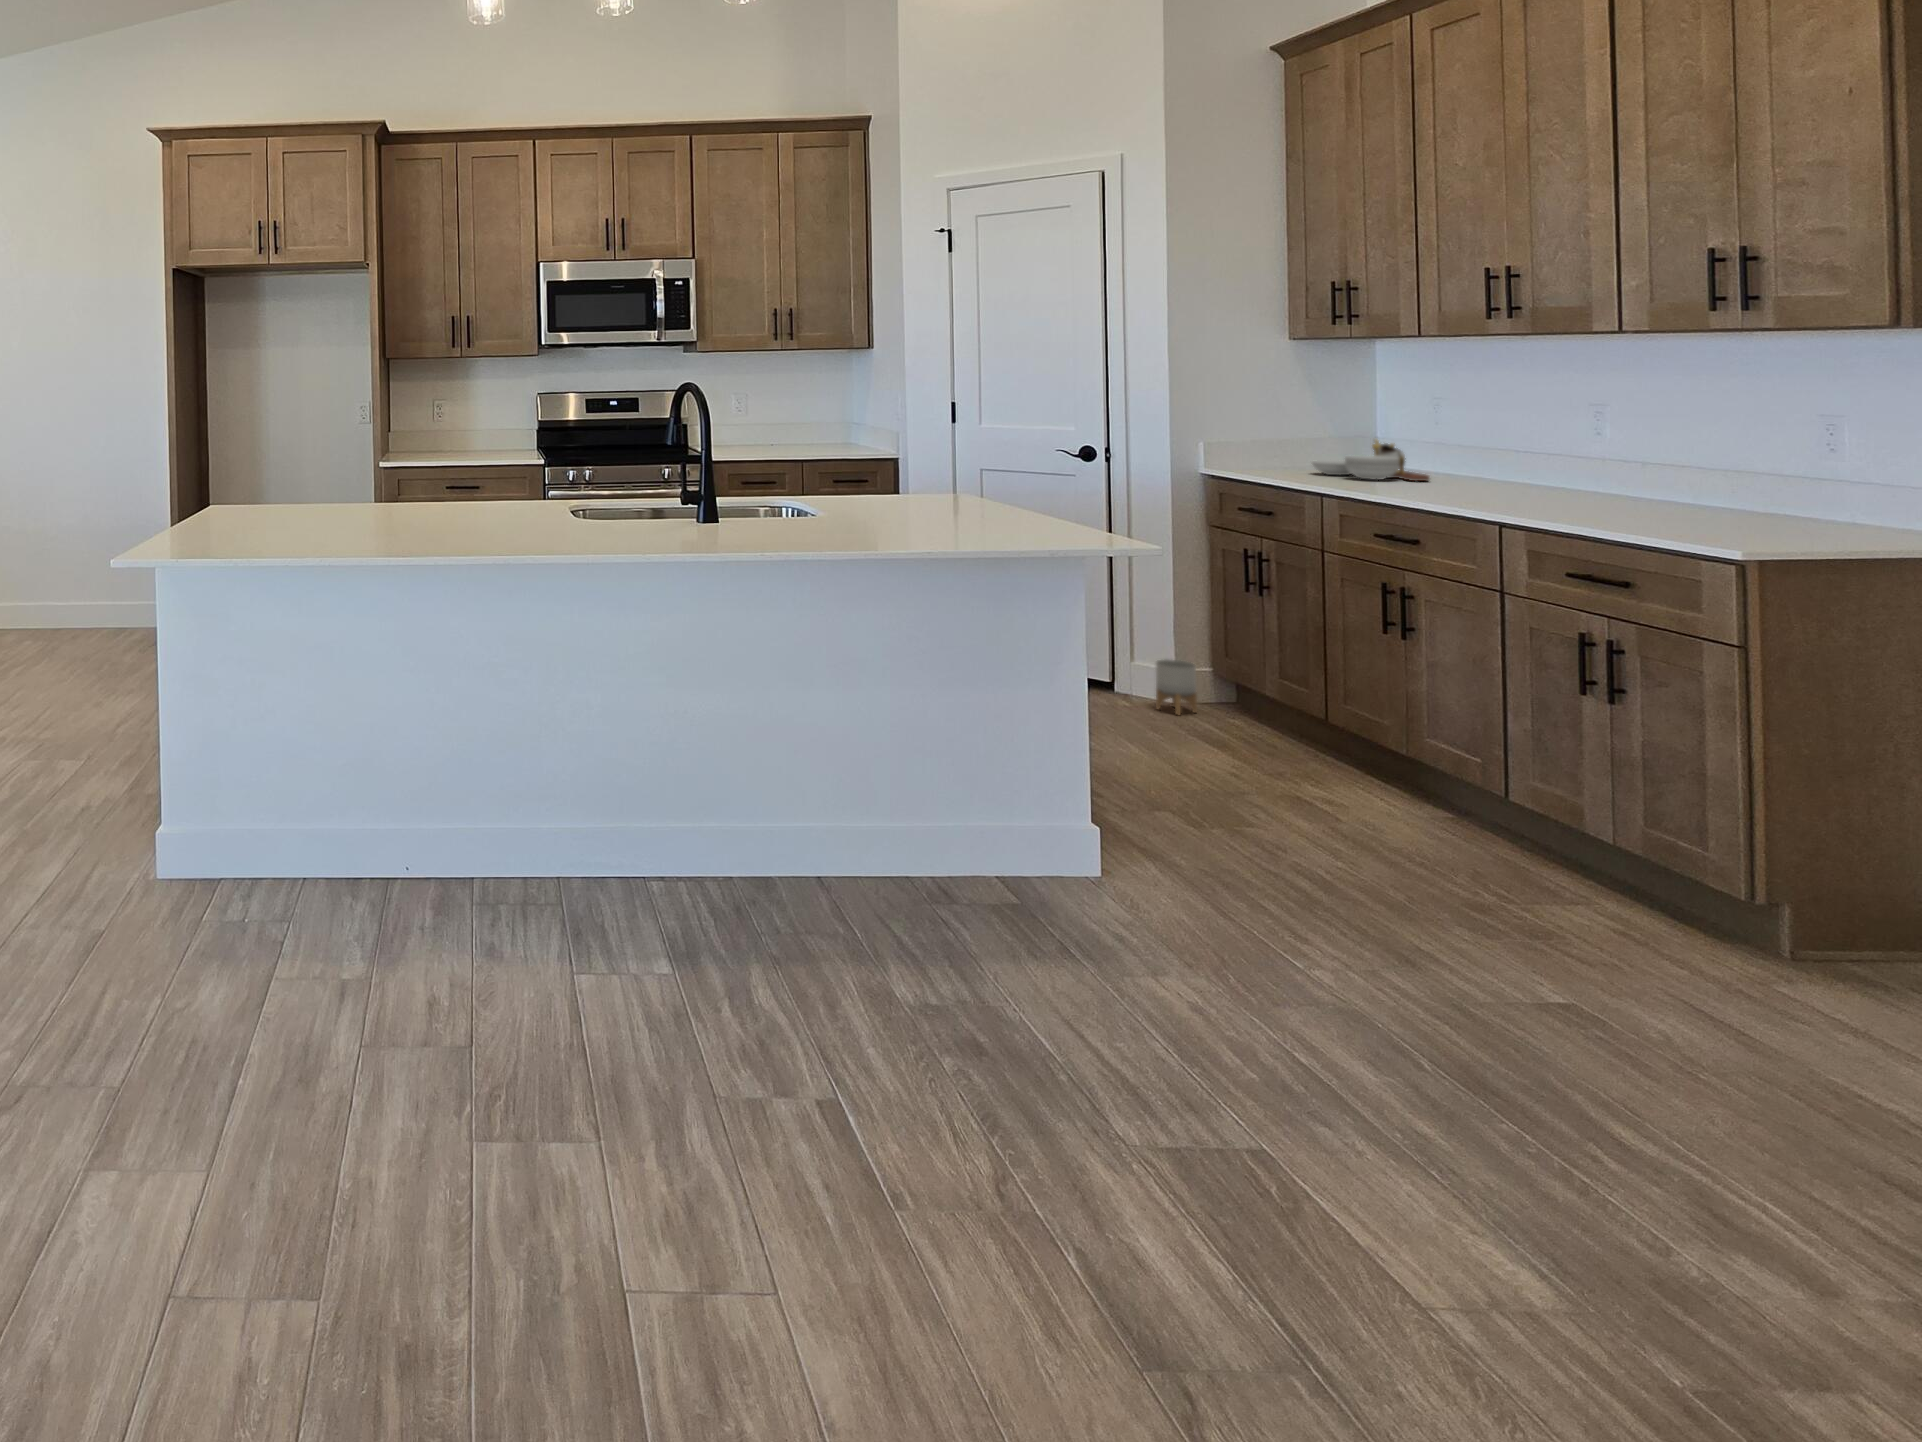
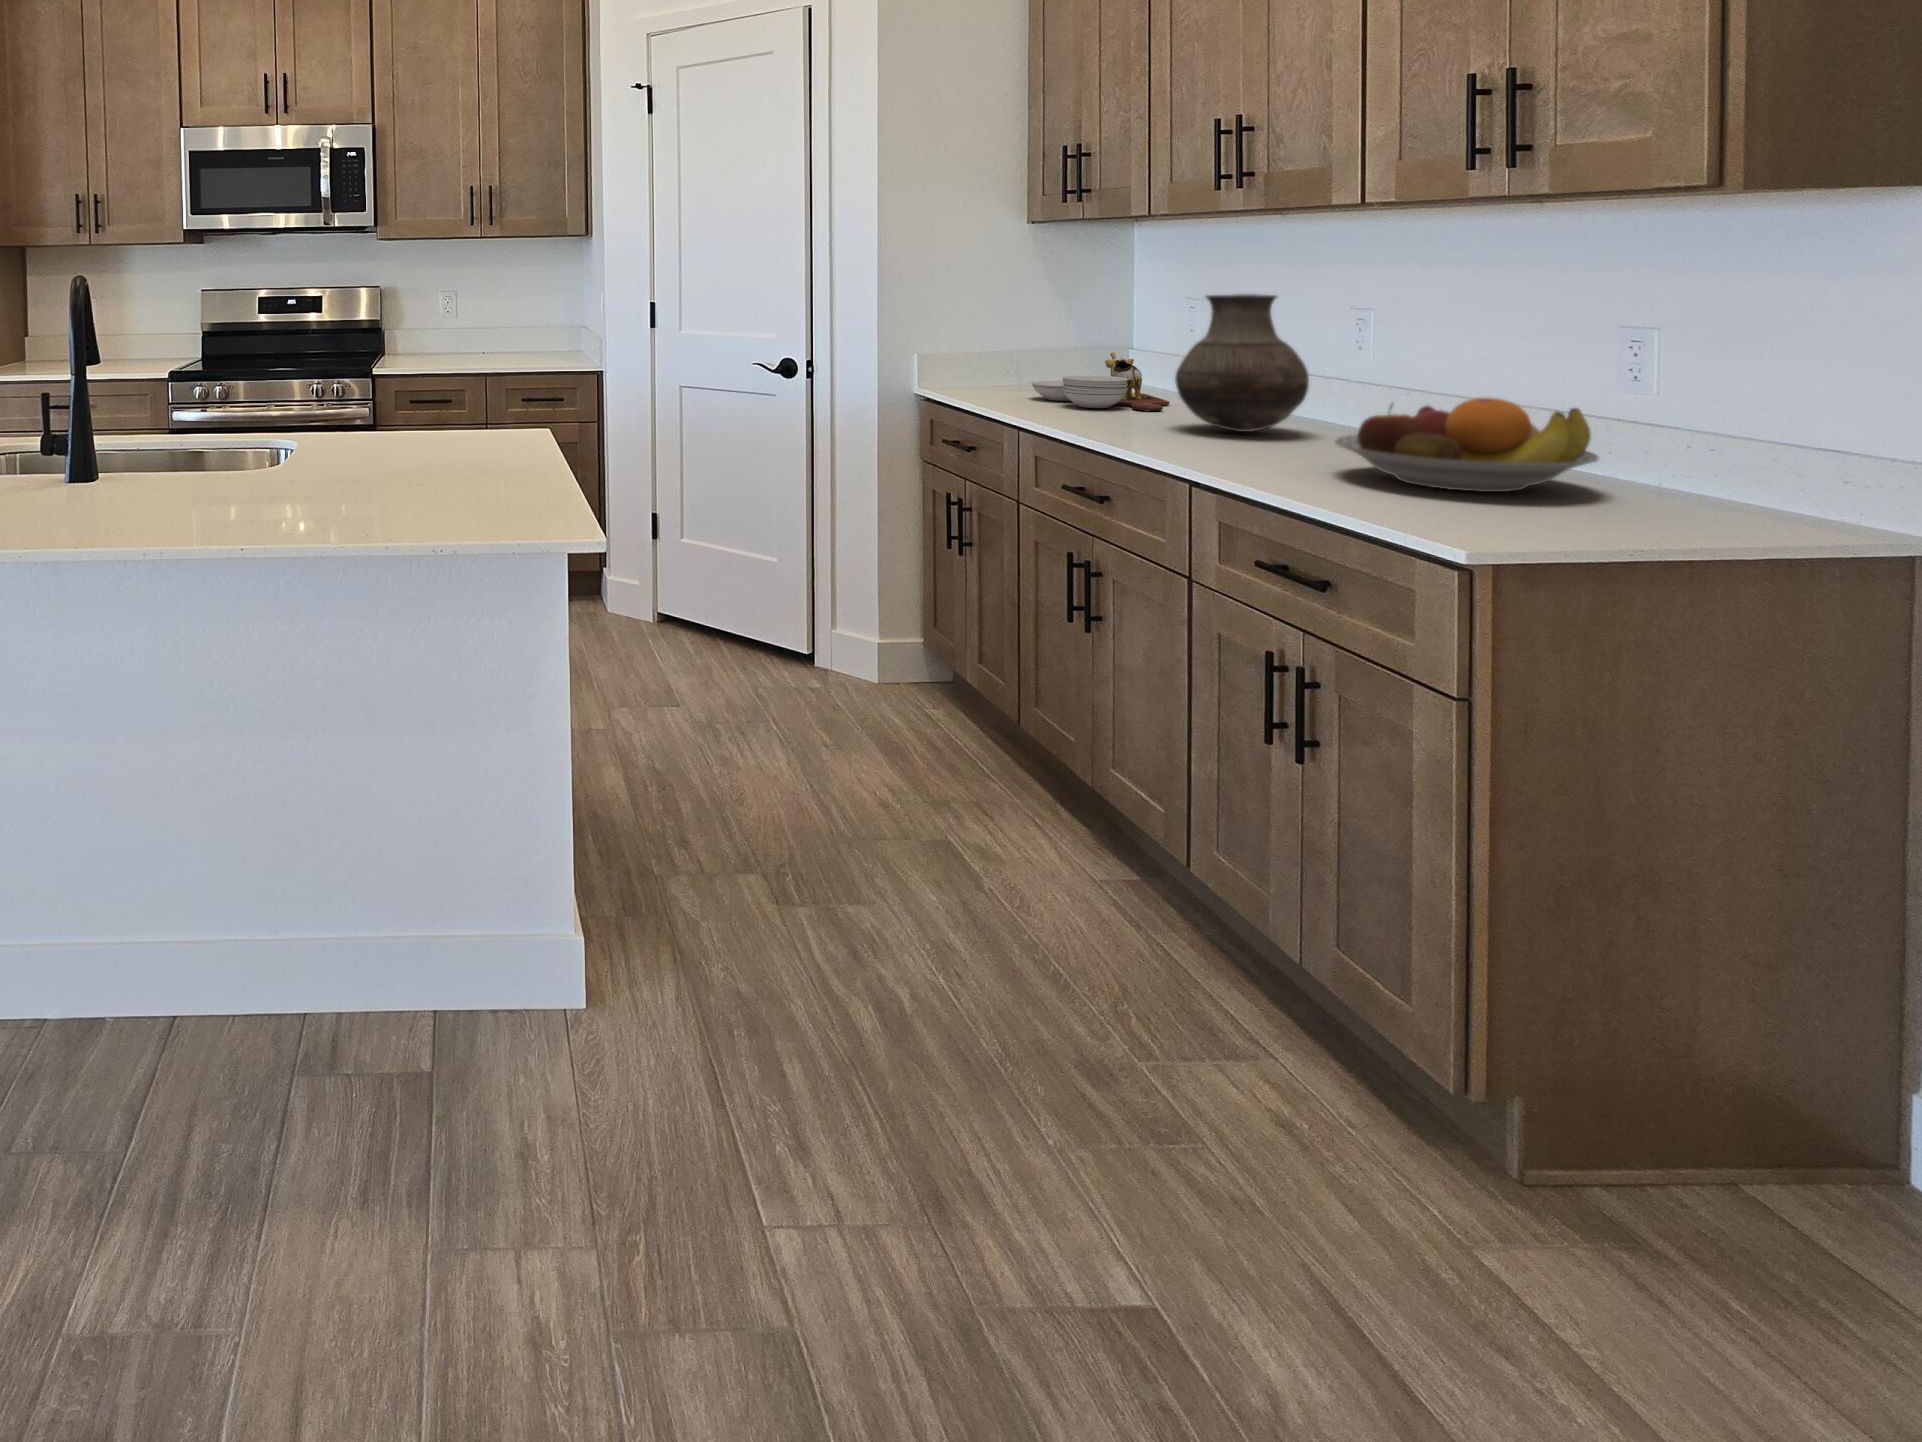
vase: none [1457,394,1567,494] -> present [1175,294,1309,432]
fruit bowl: none [1614,462,1815,525] -> present [1335,398,1599,492]
planter: present [1156,660,1197,715] -> none [853,633,900,707]

